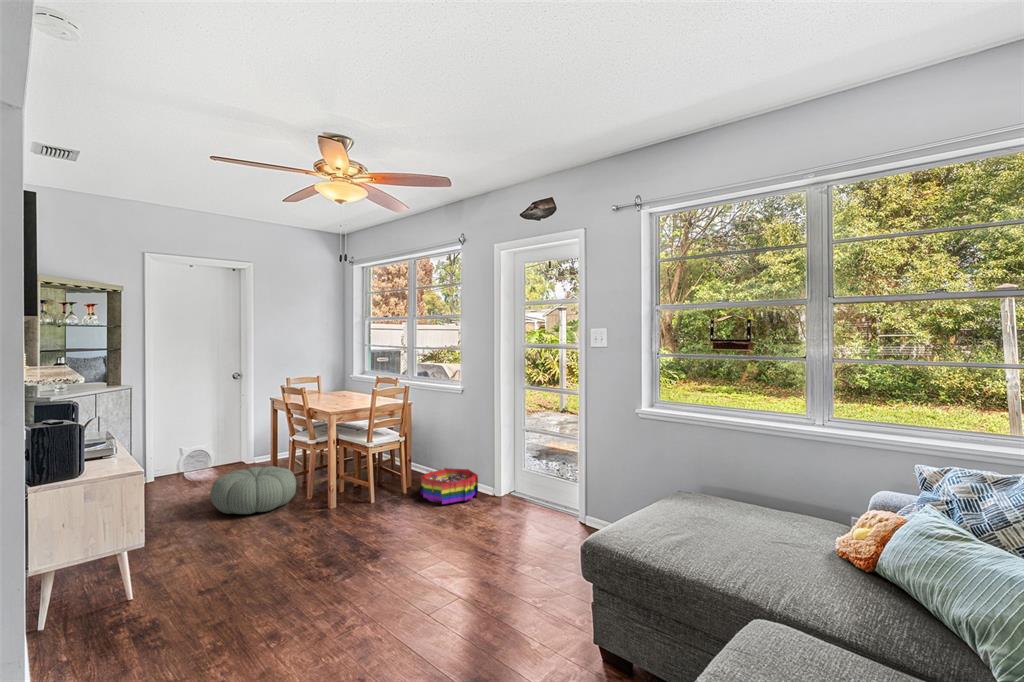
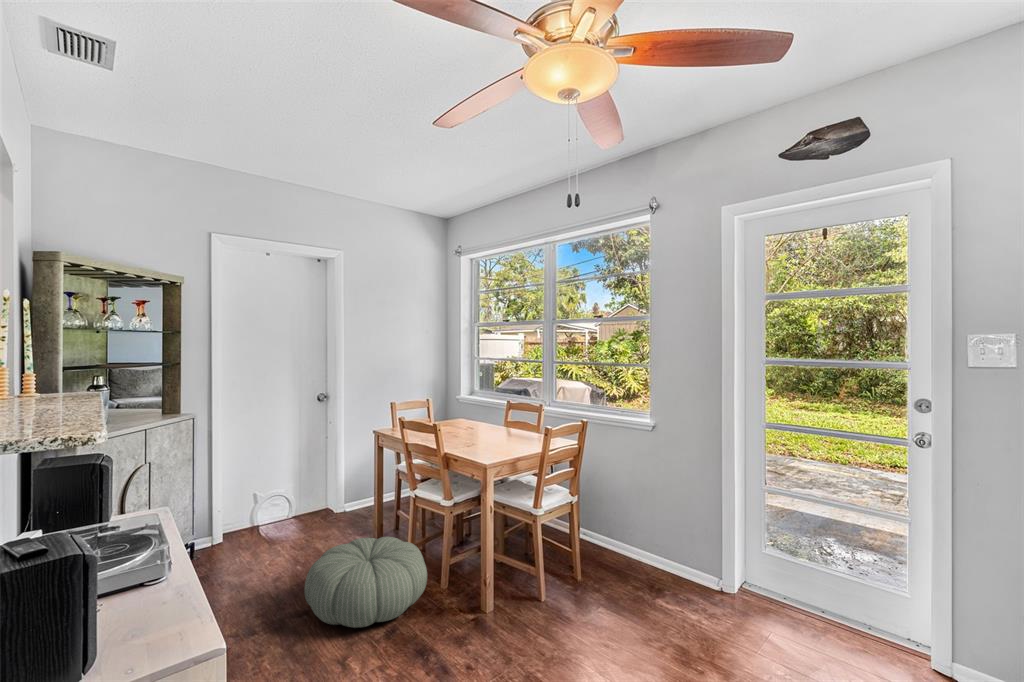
storage bin: present [420,468,478,504] -> none [606,542,701,615]

